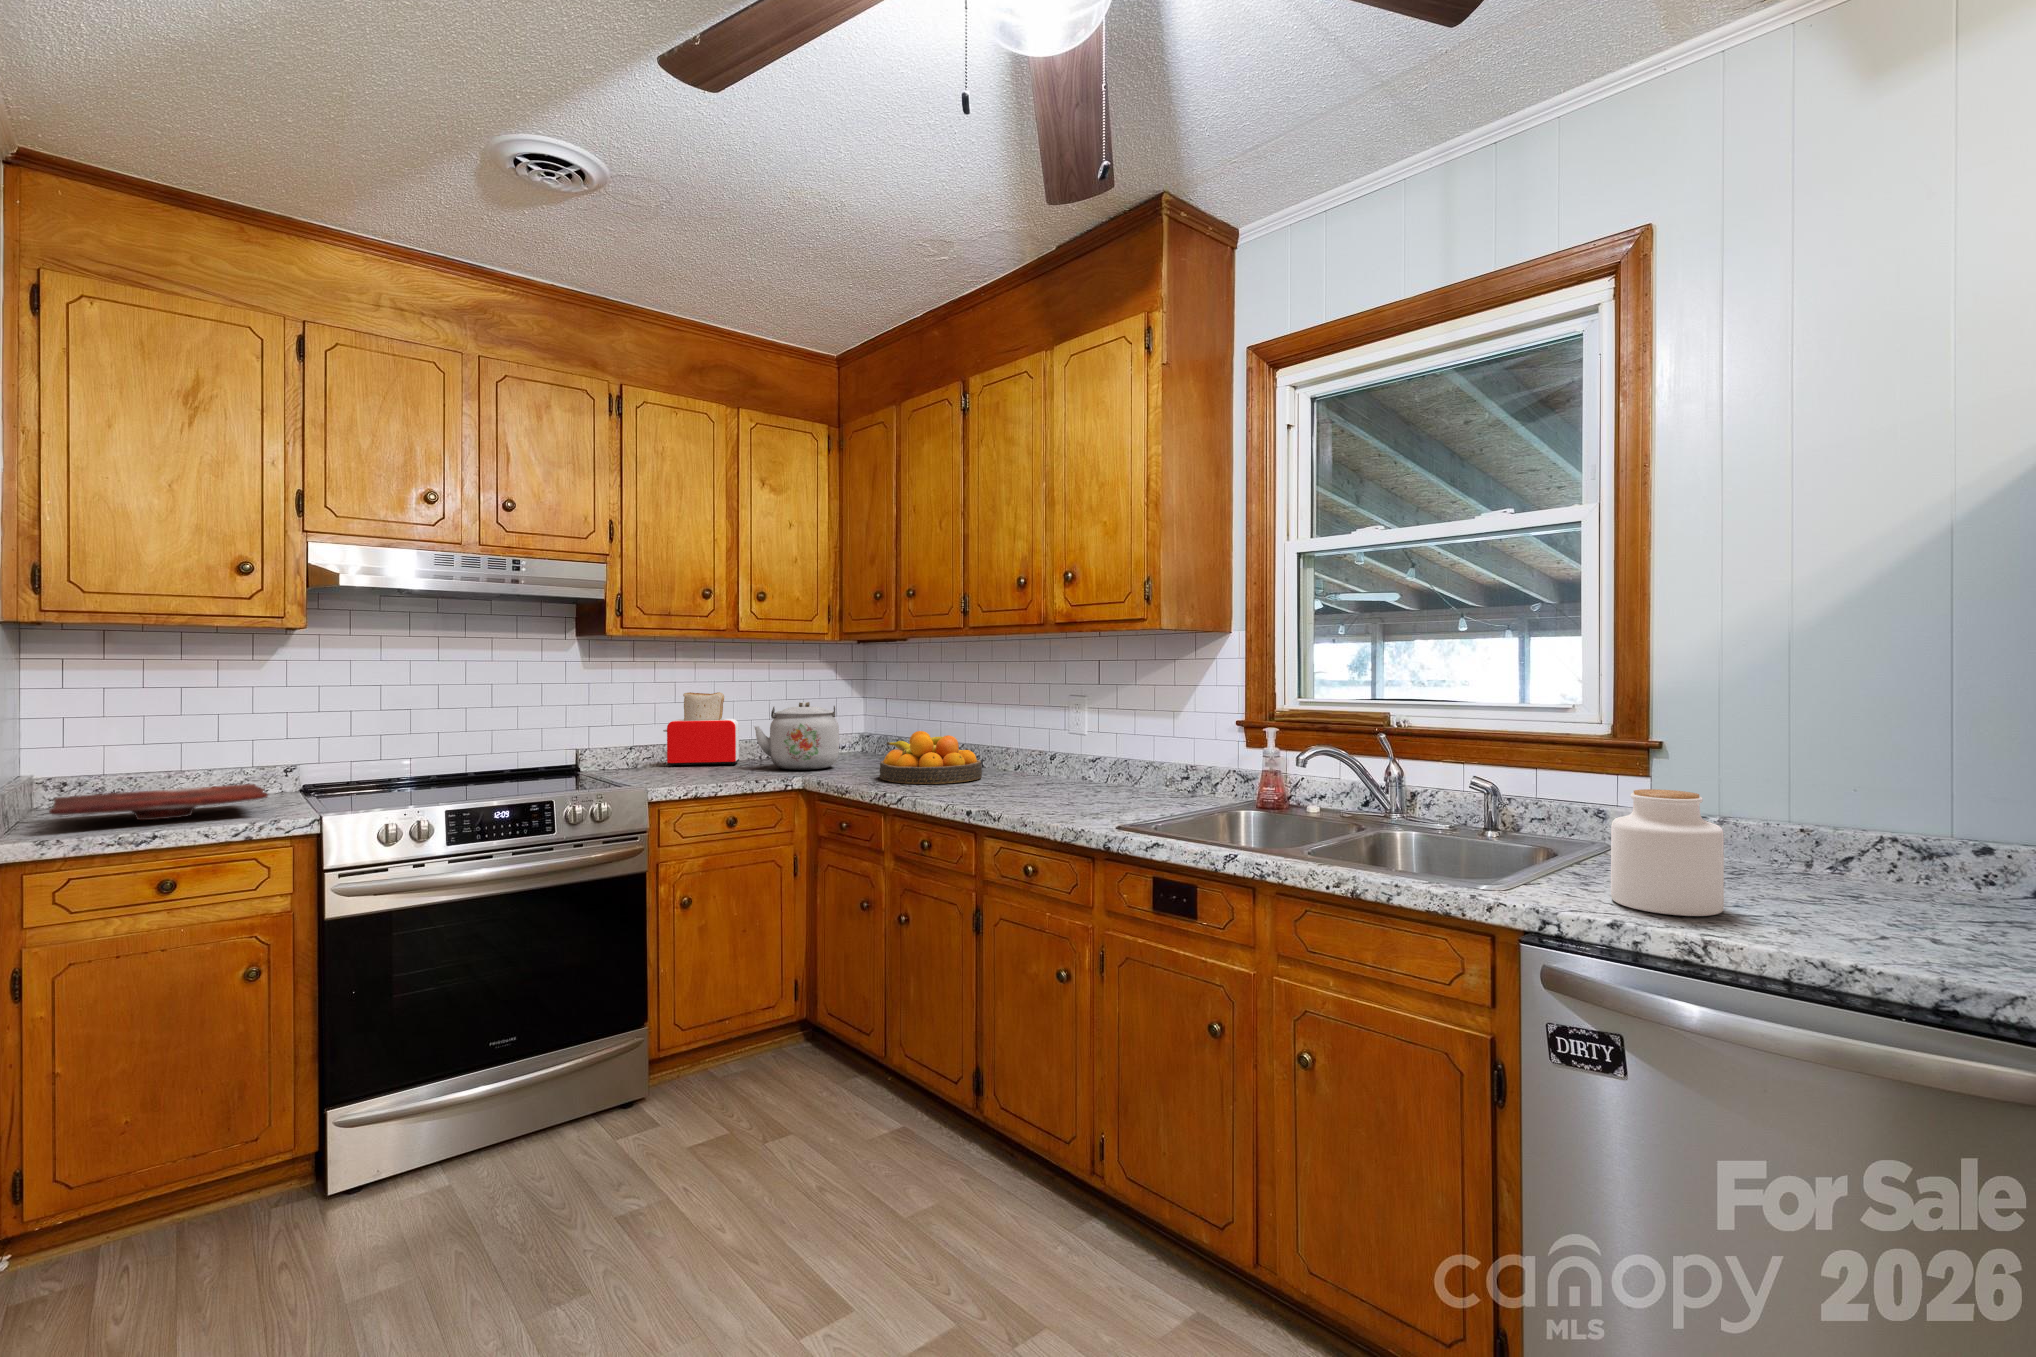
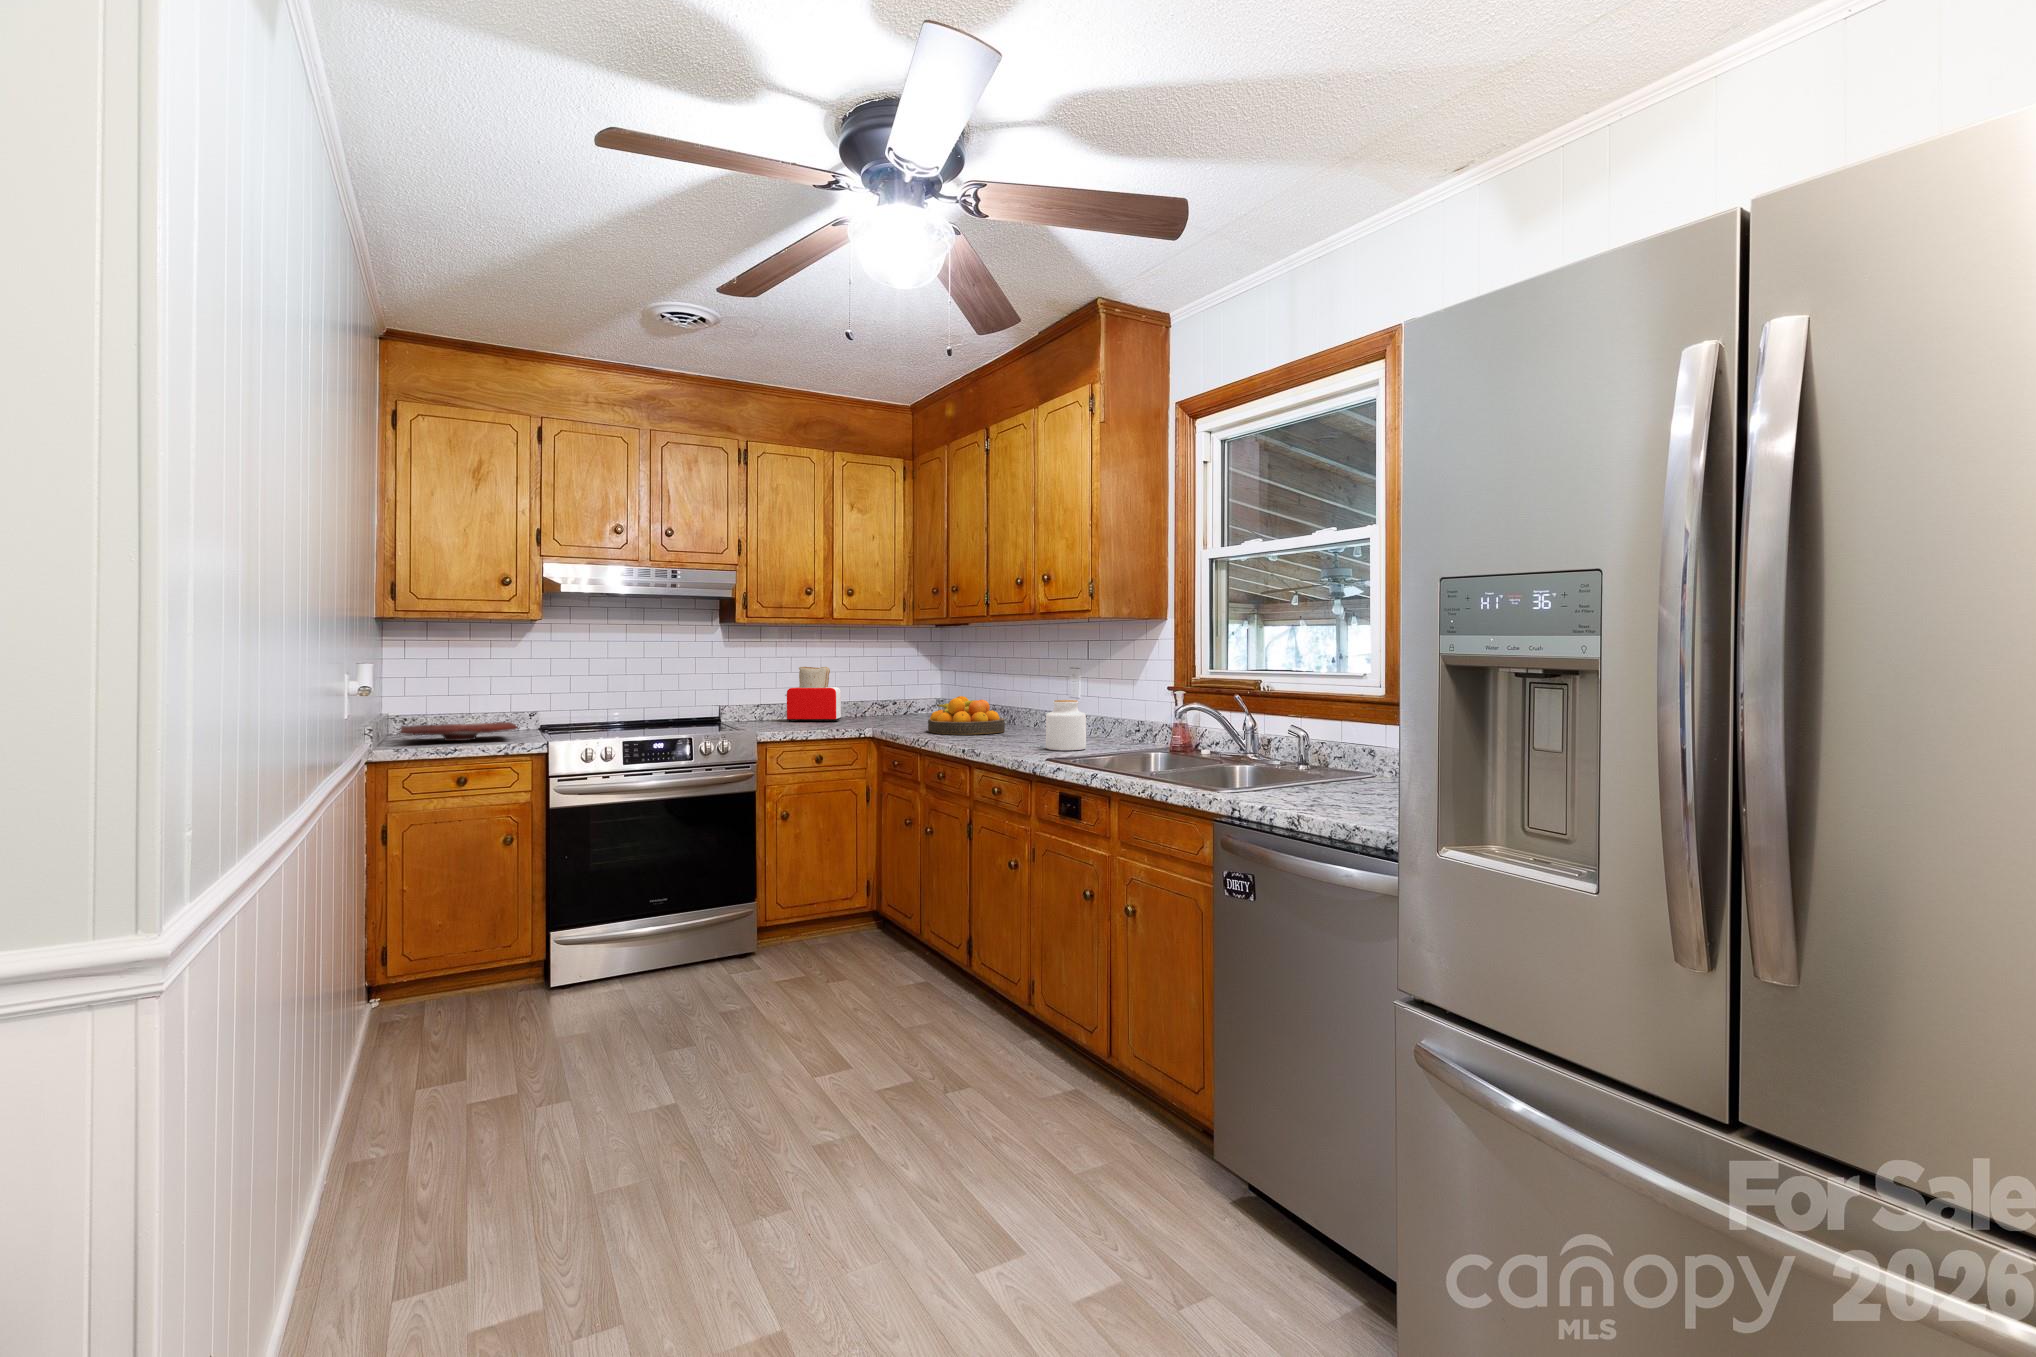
kettle: present [754,702,839,770] -> none [846,674,910,725]
jar: present [1611,789,1724,916] -> present [1046,700,1086,750]

